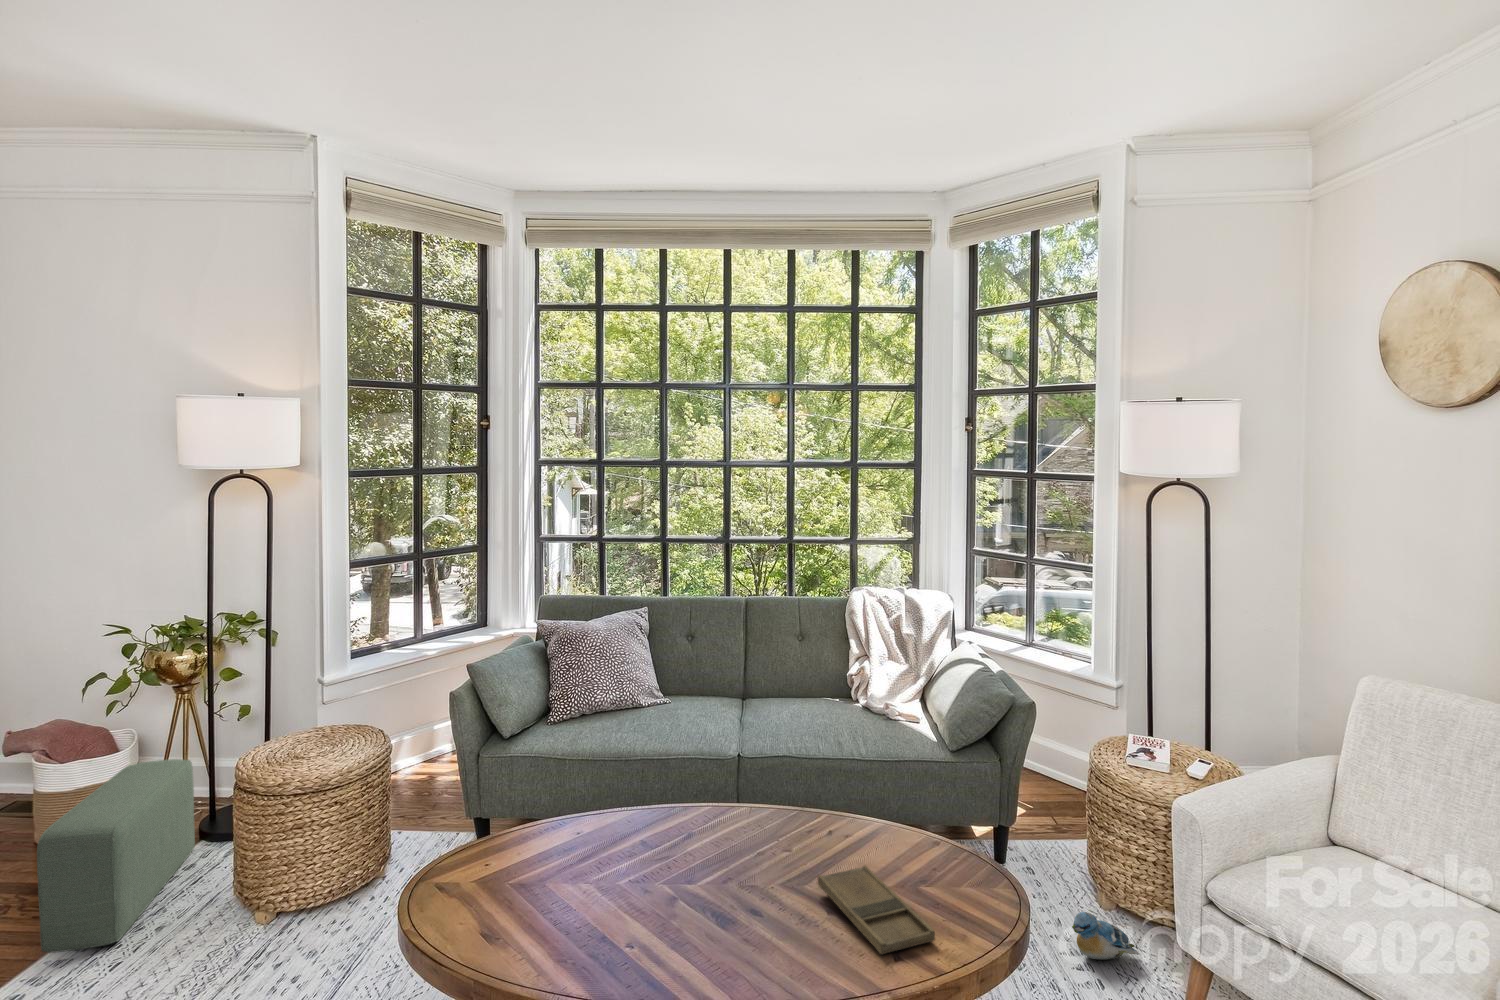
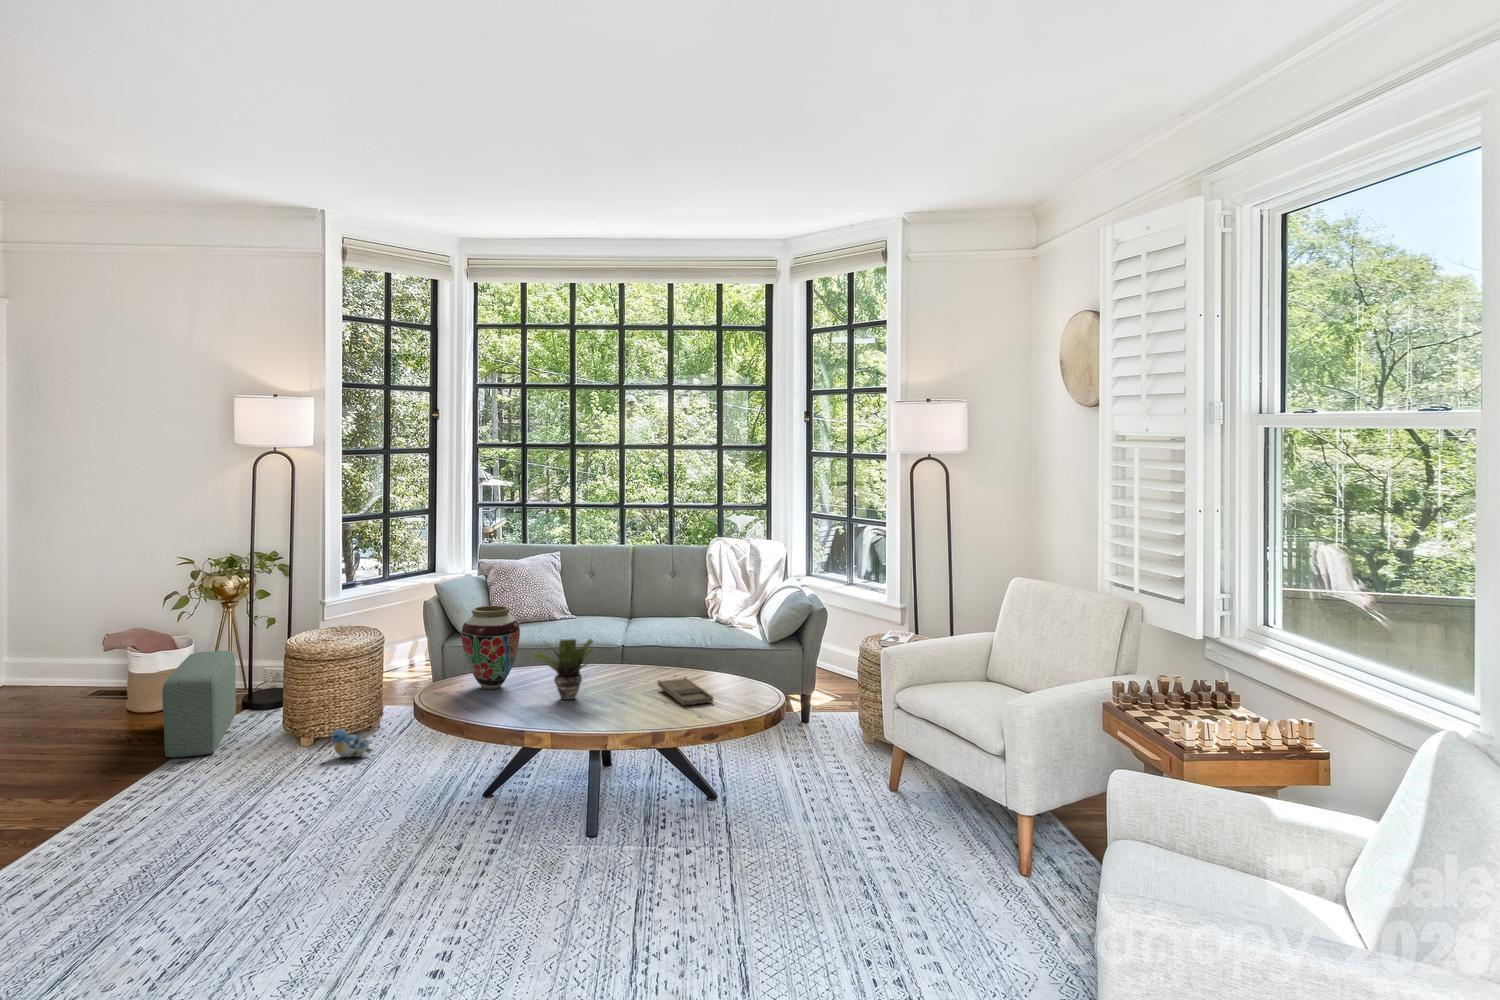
vase: none [472,733,575,886] -> present [461,606,520,689]
potted plant: none [586,803,730,927] -> present [531,639,594,700]
plush toy: present [1072,912,1138,960] -> present [331,729,373,757]

